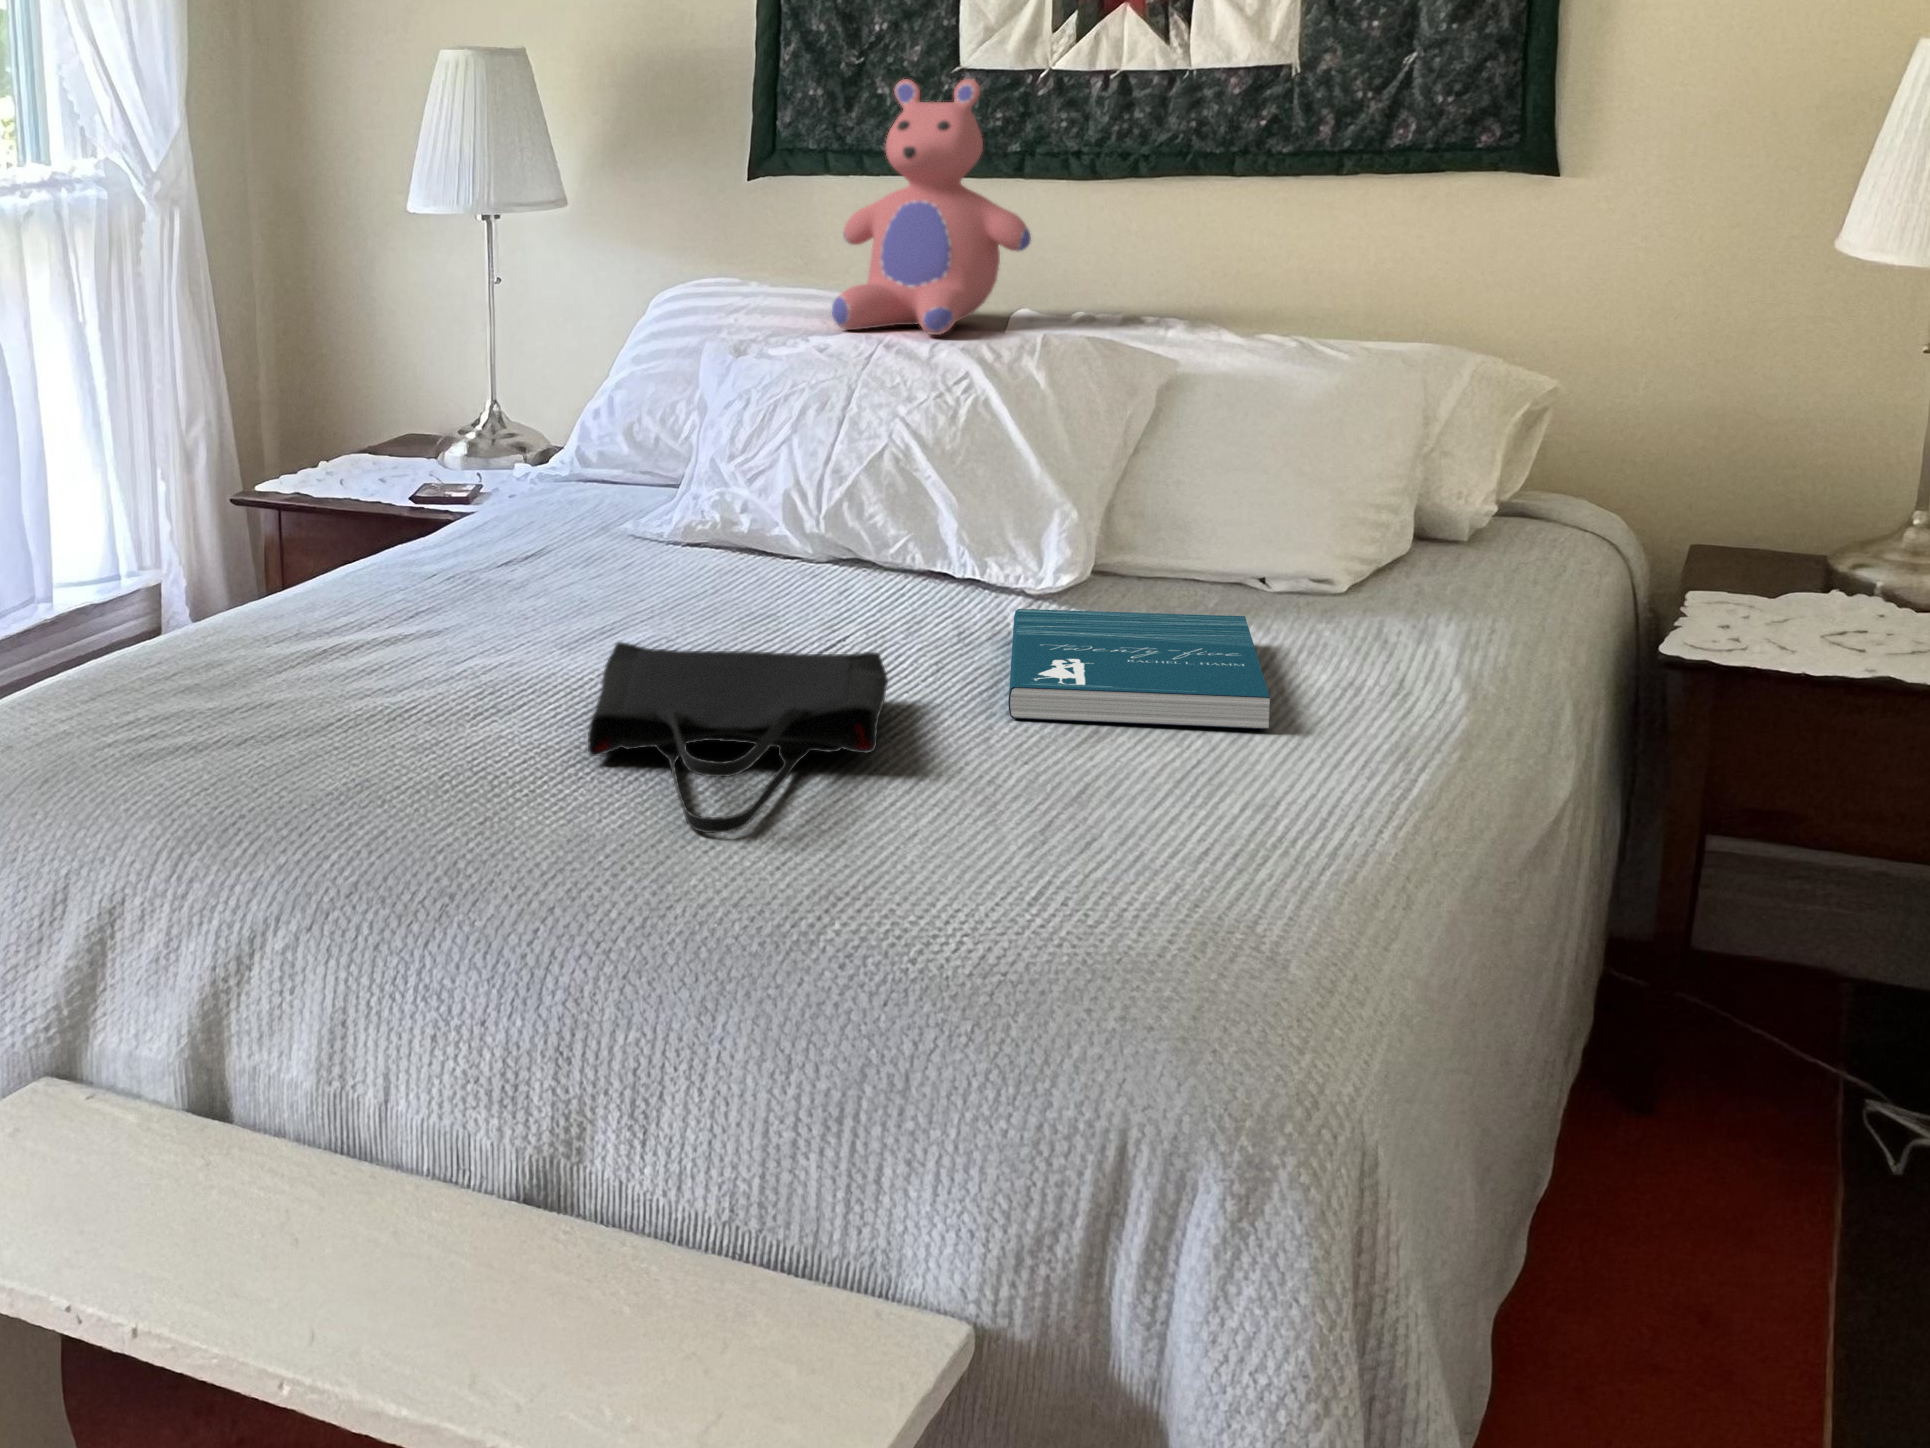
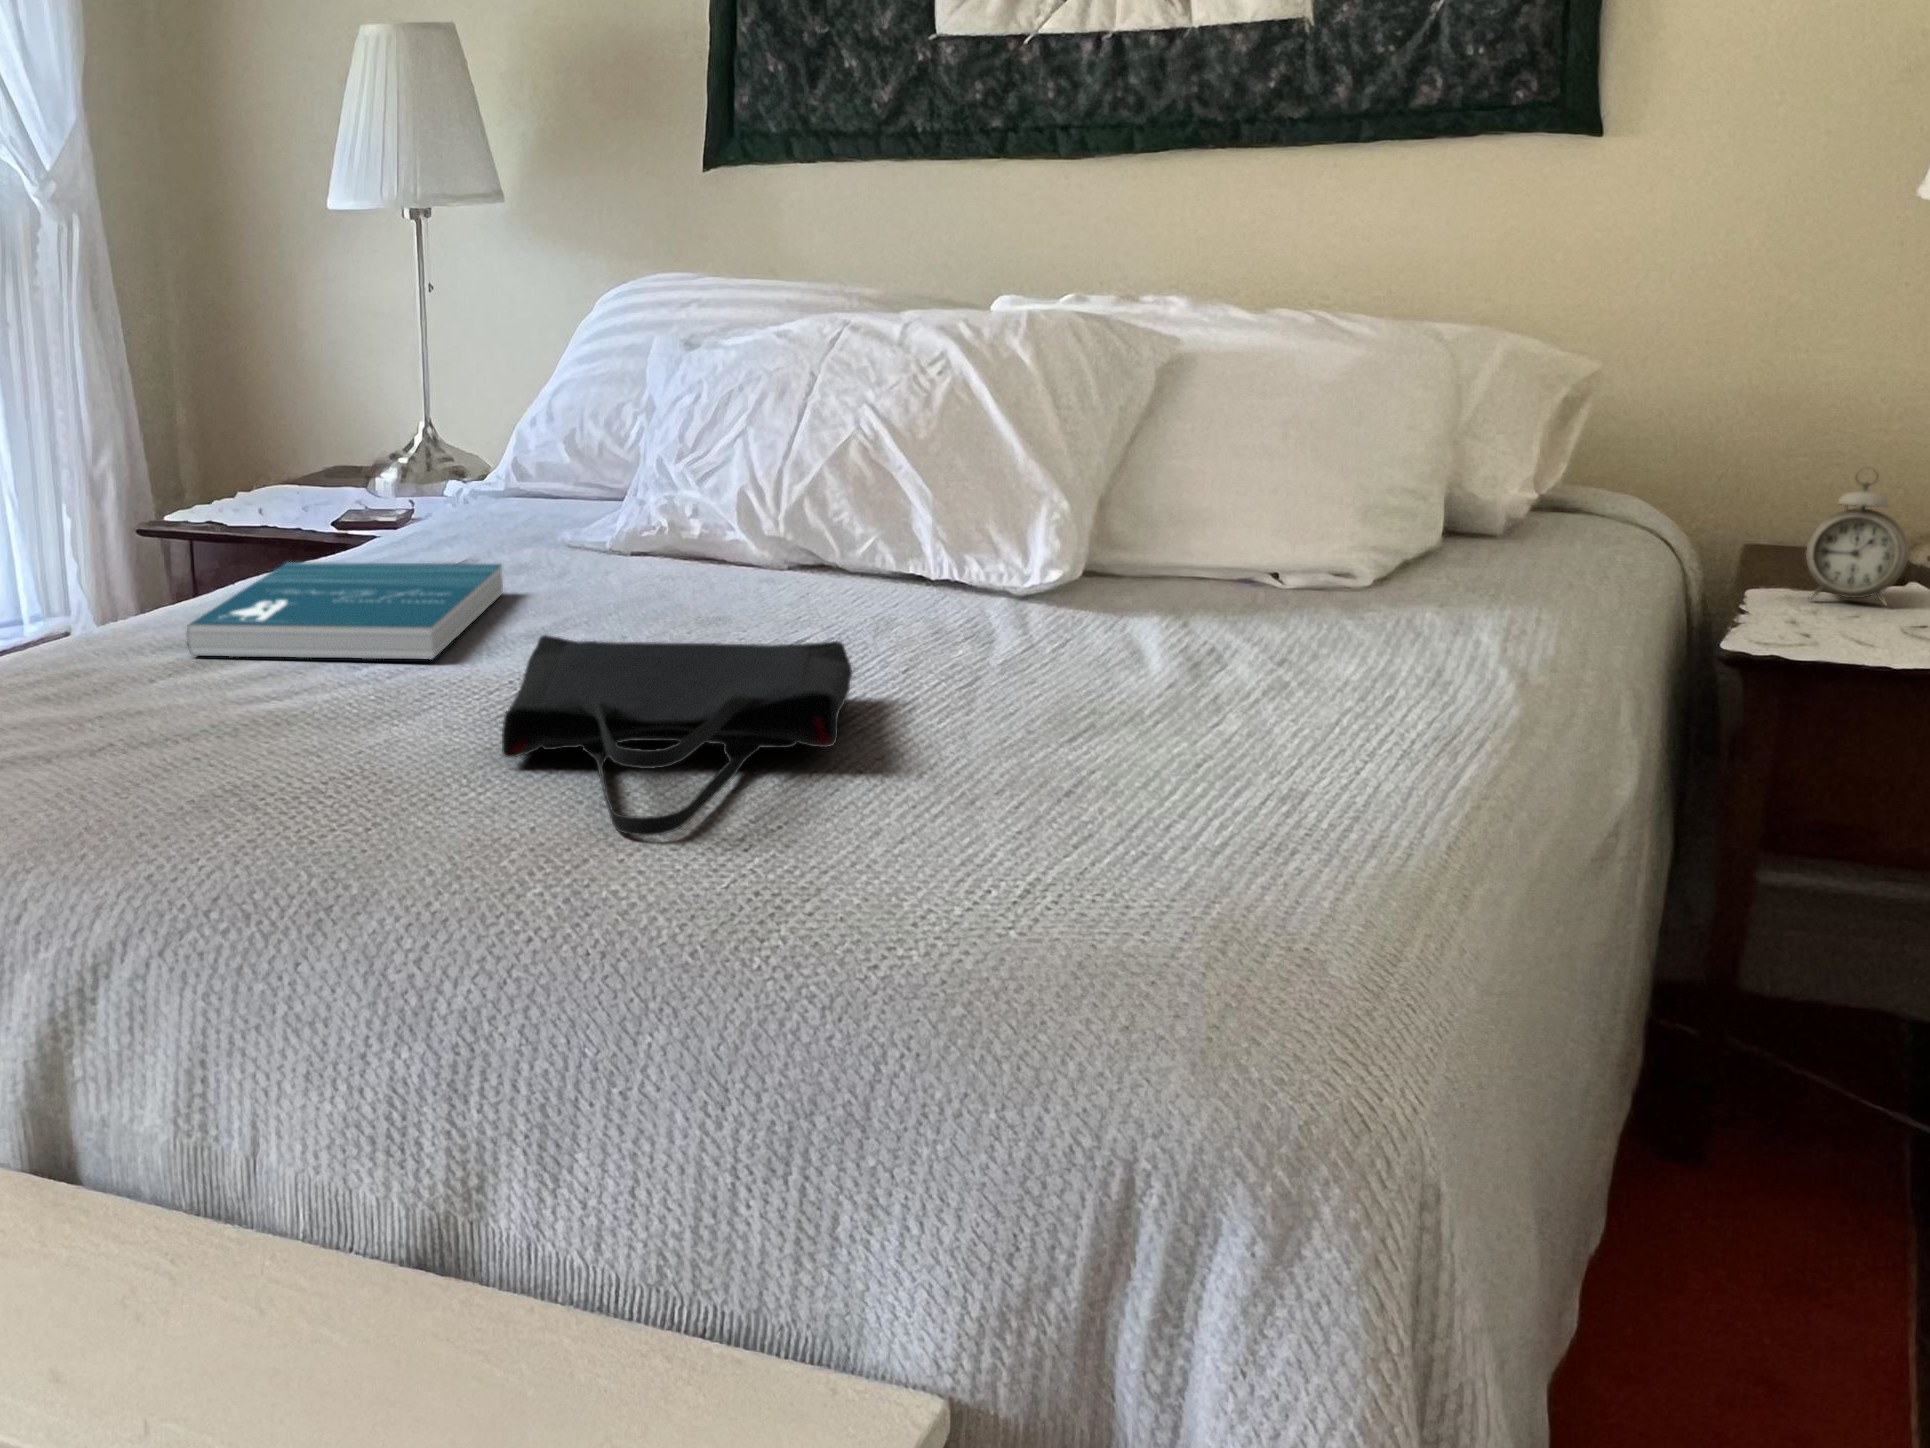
teddy bear: present [832,79,1031,335] -> none [795,30,1016,319]
alarm clock: none [1749,491,1841,618] -> present [1806,467,1909,606]
book: present [1009,609,1270,729] -> present [187,562,503,660]

